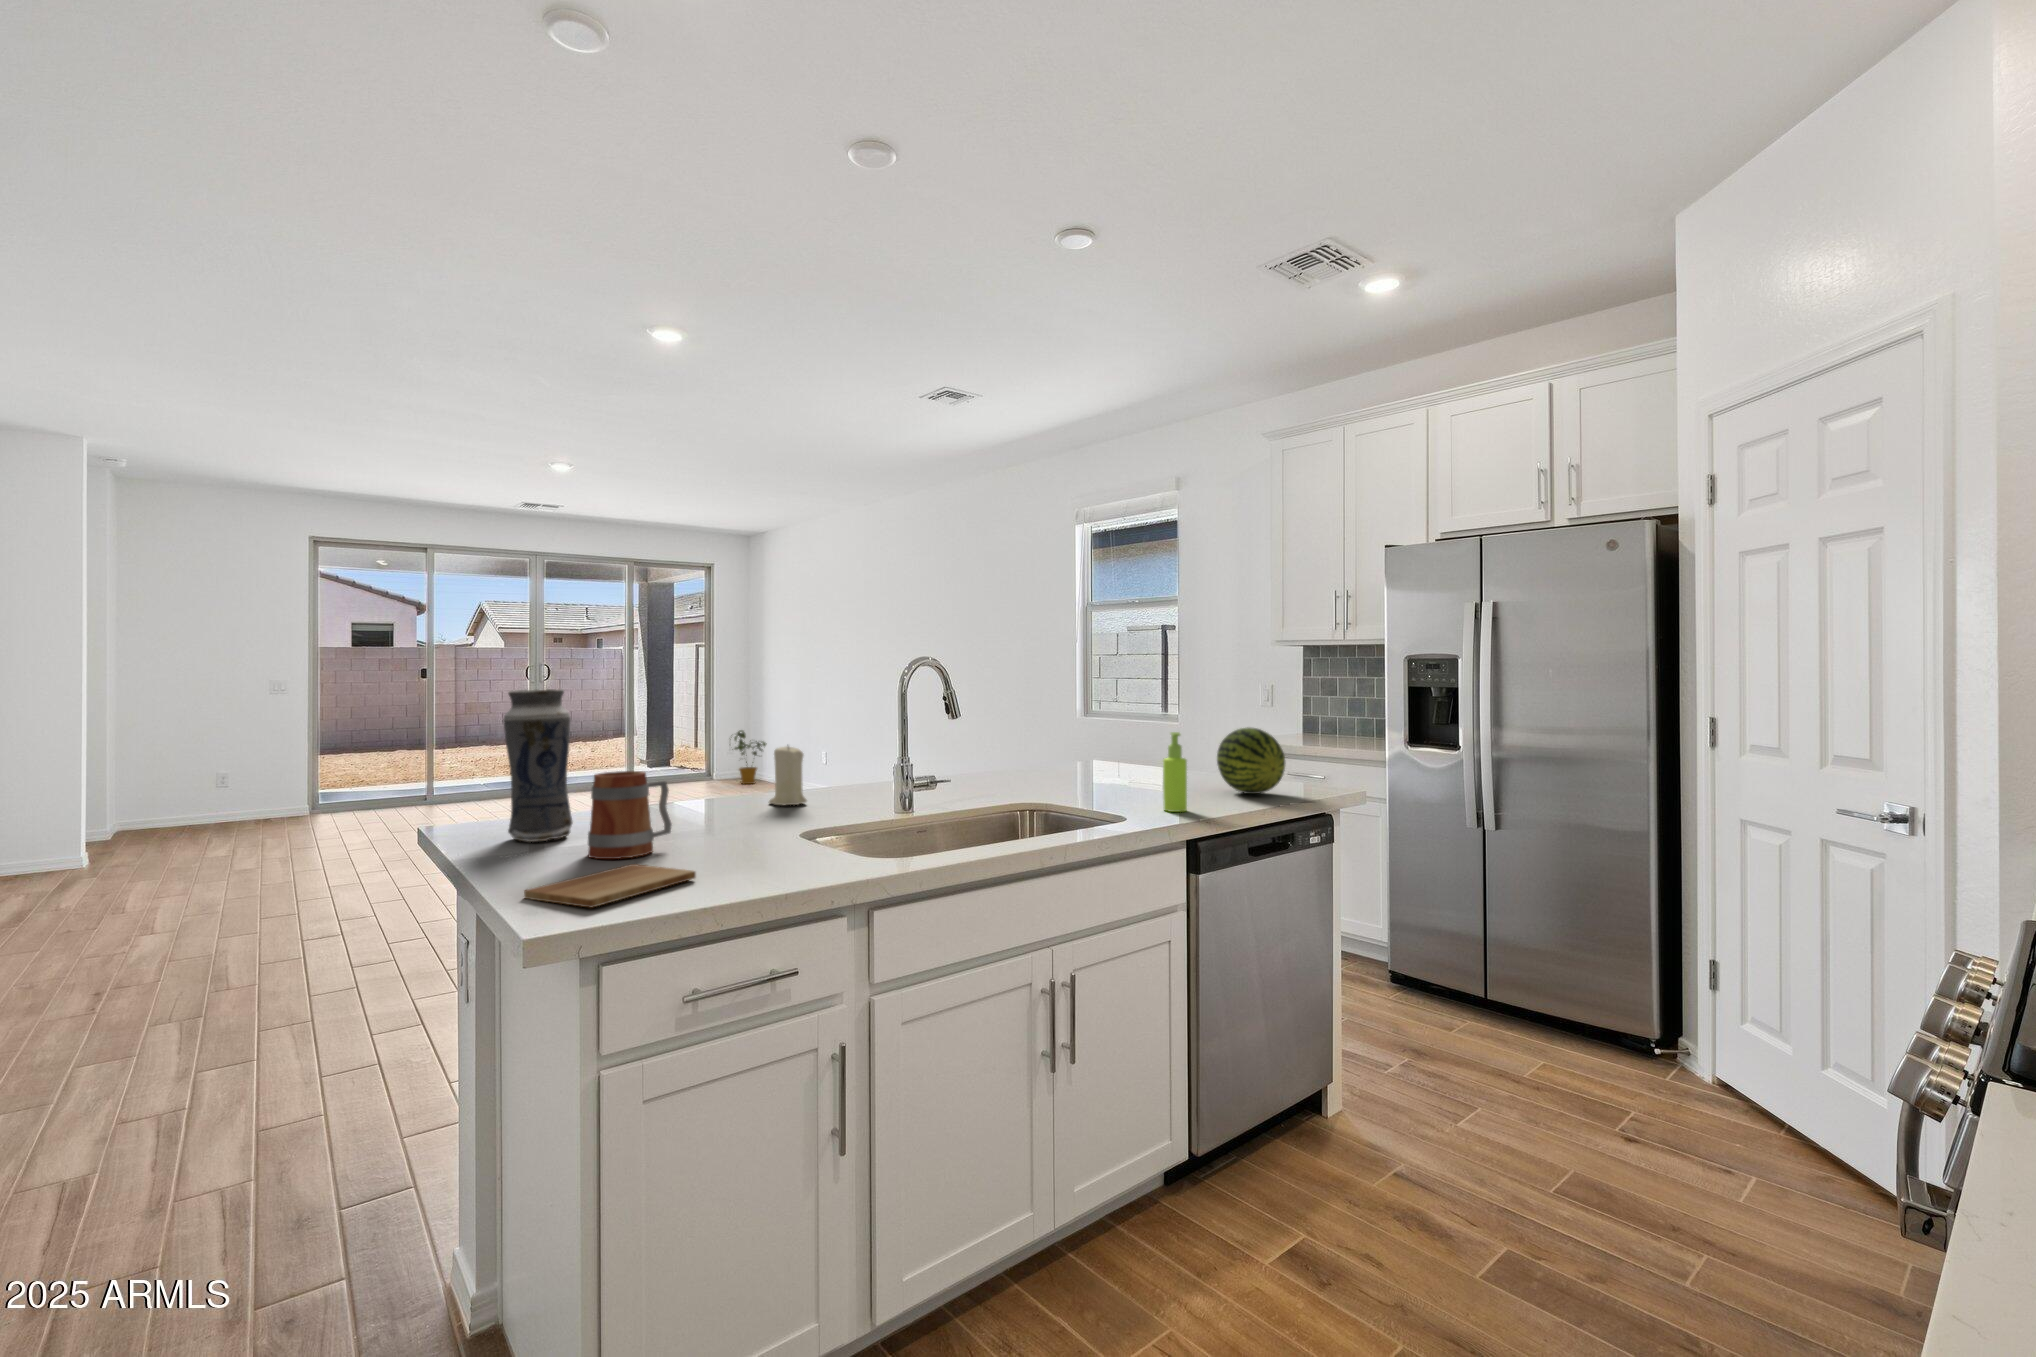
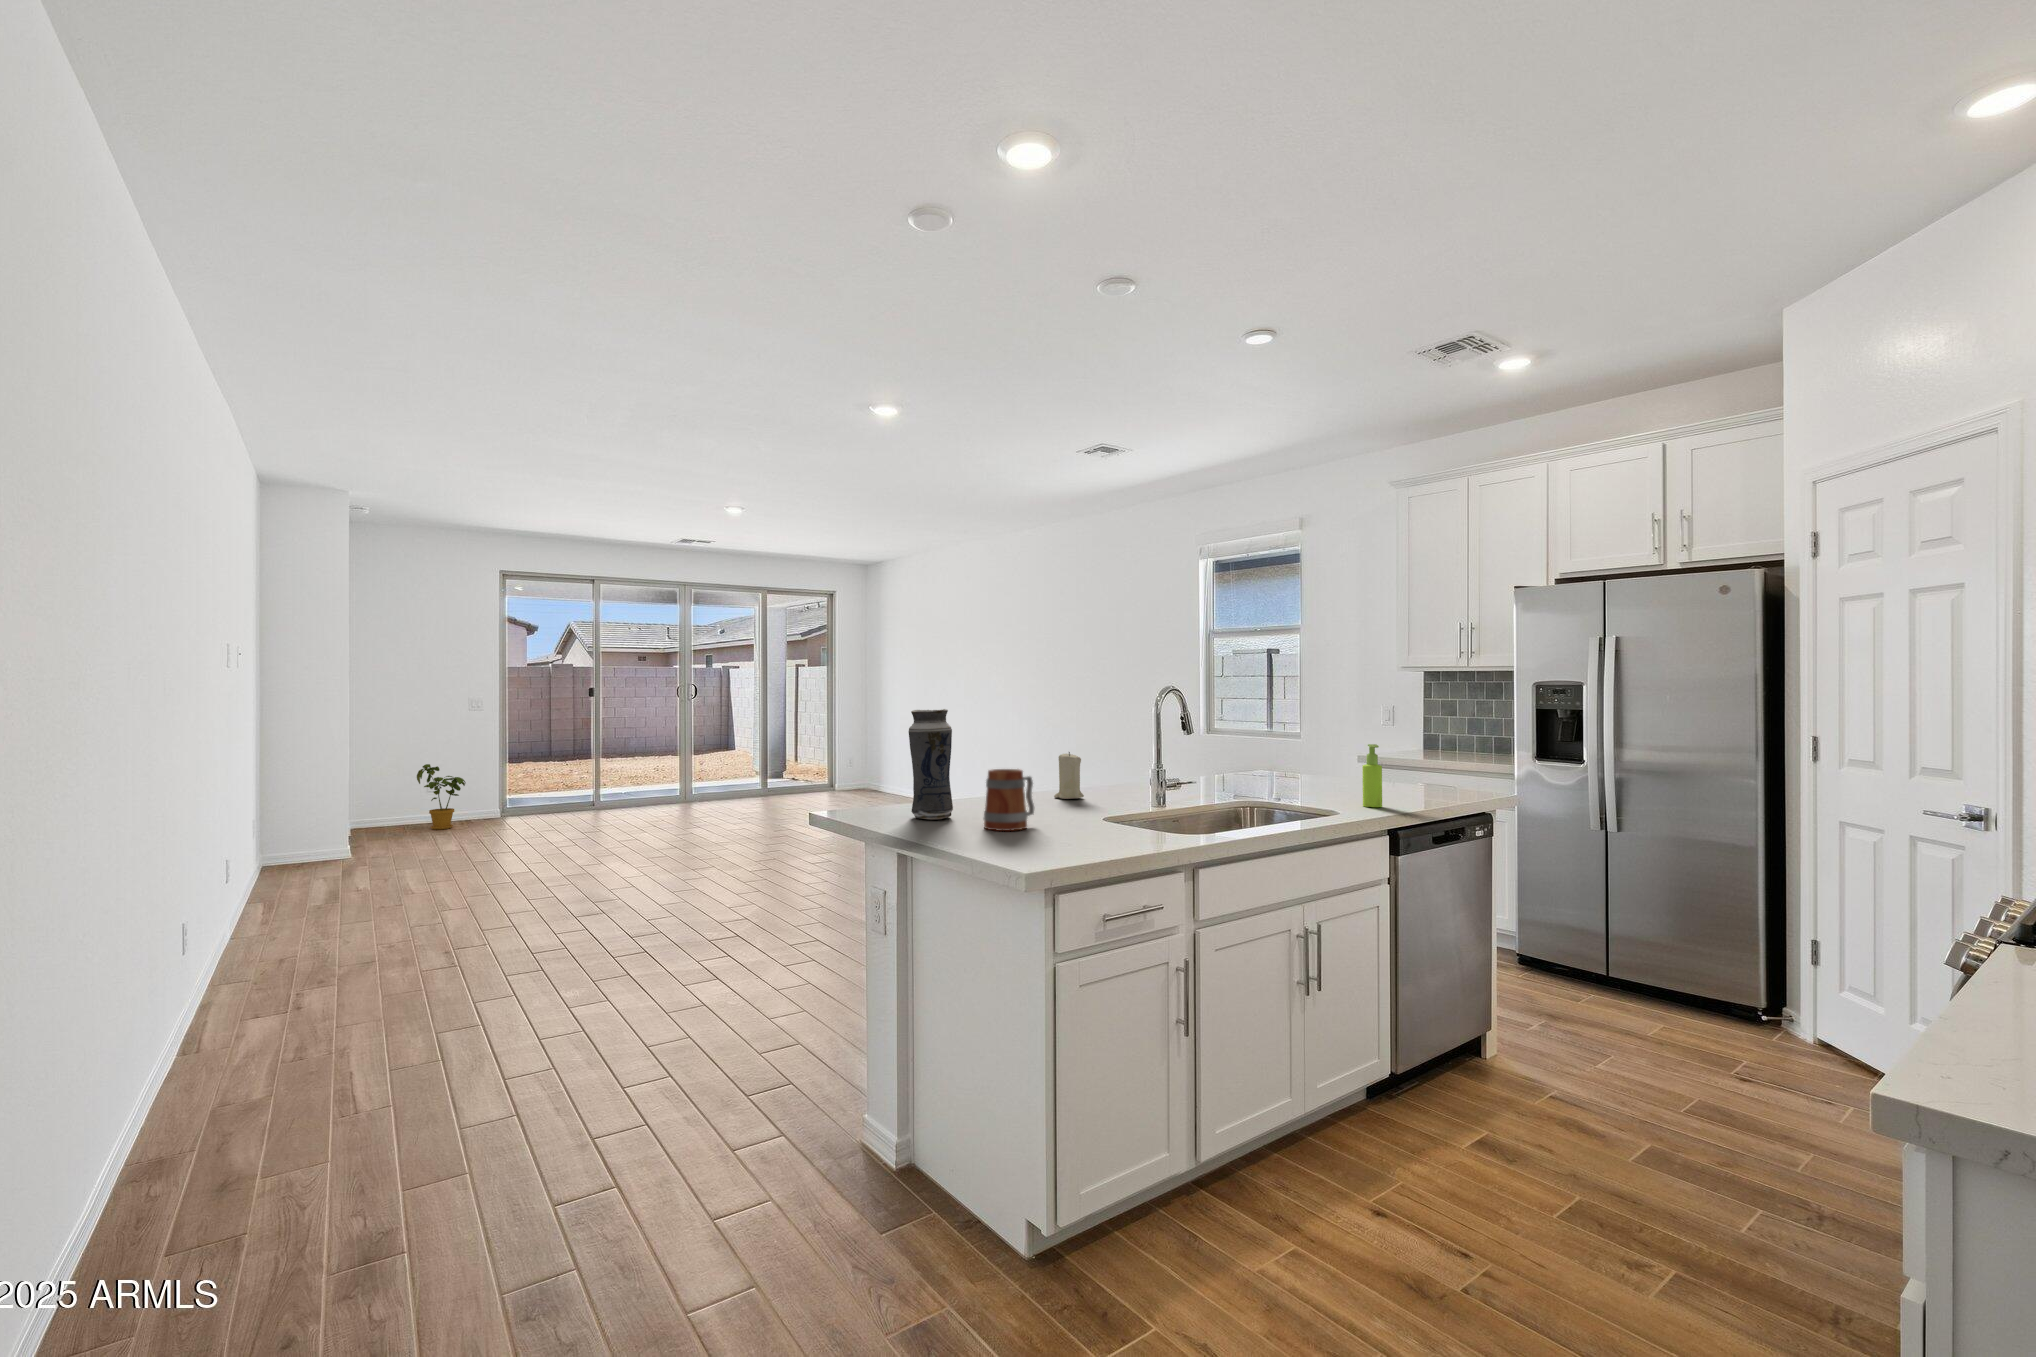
fruit: present [1217,727,1285,794] -> none [1393,741,1453,795]
house plant: present [734,730,766,784] -> present [417,764,466,830]
cutting board: present [524,864,696,908] -> none [990,833,1085,857]

